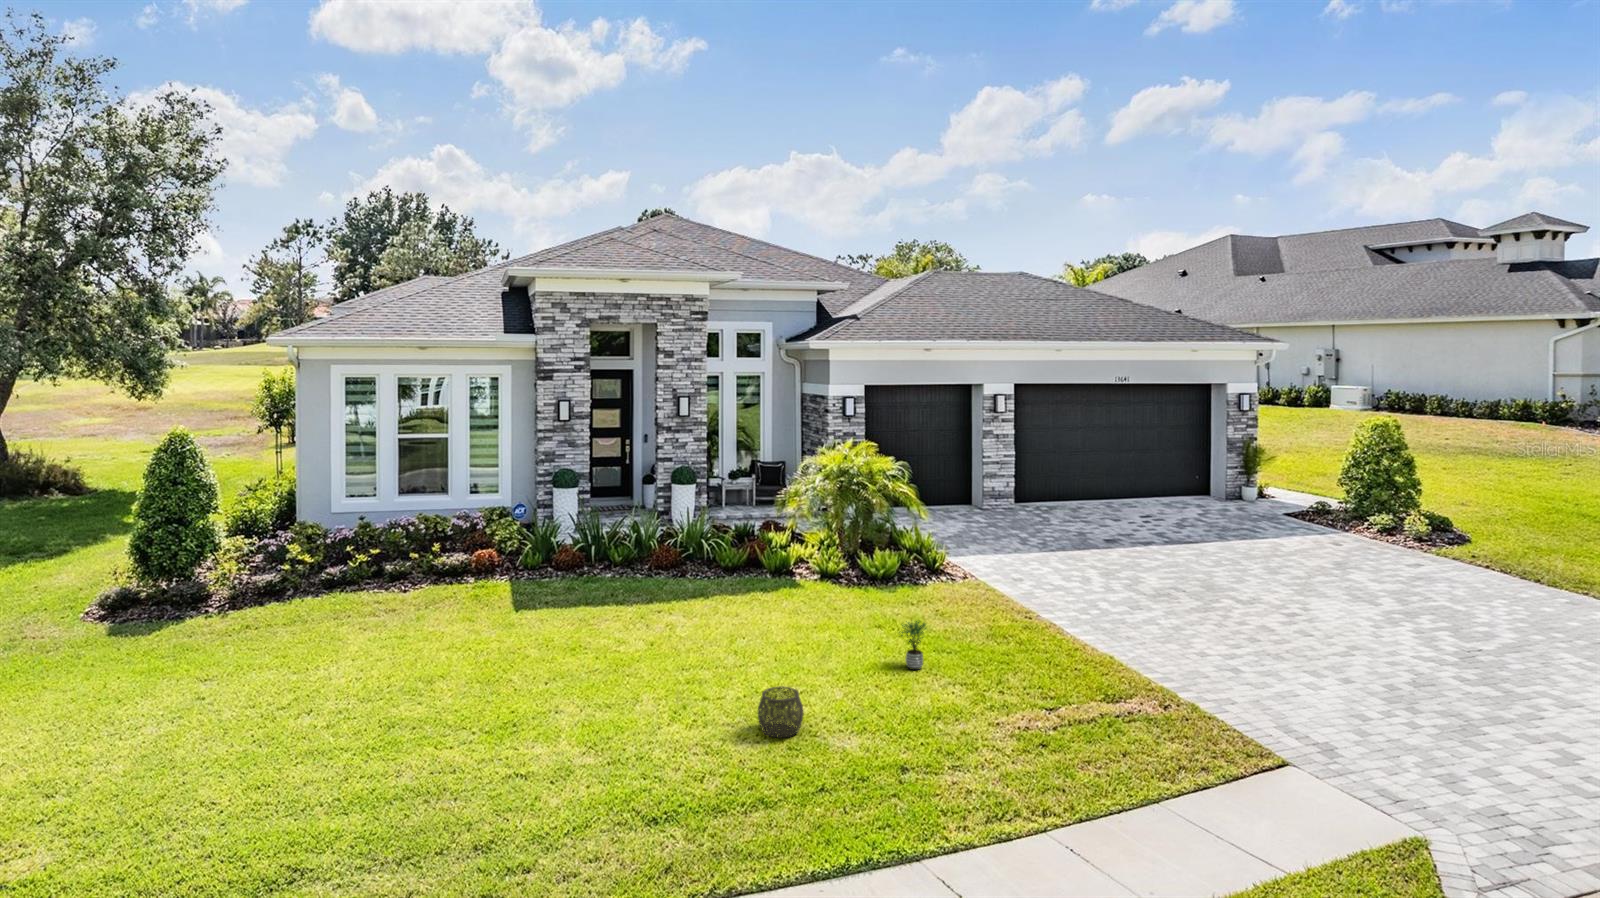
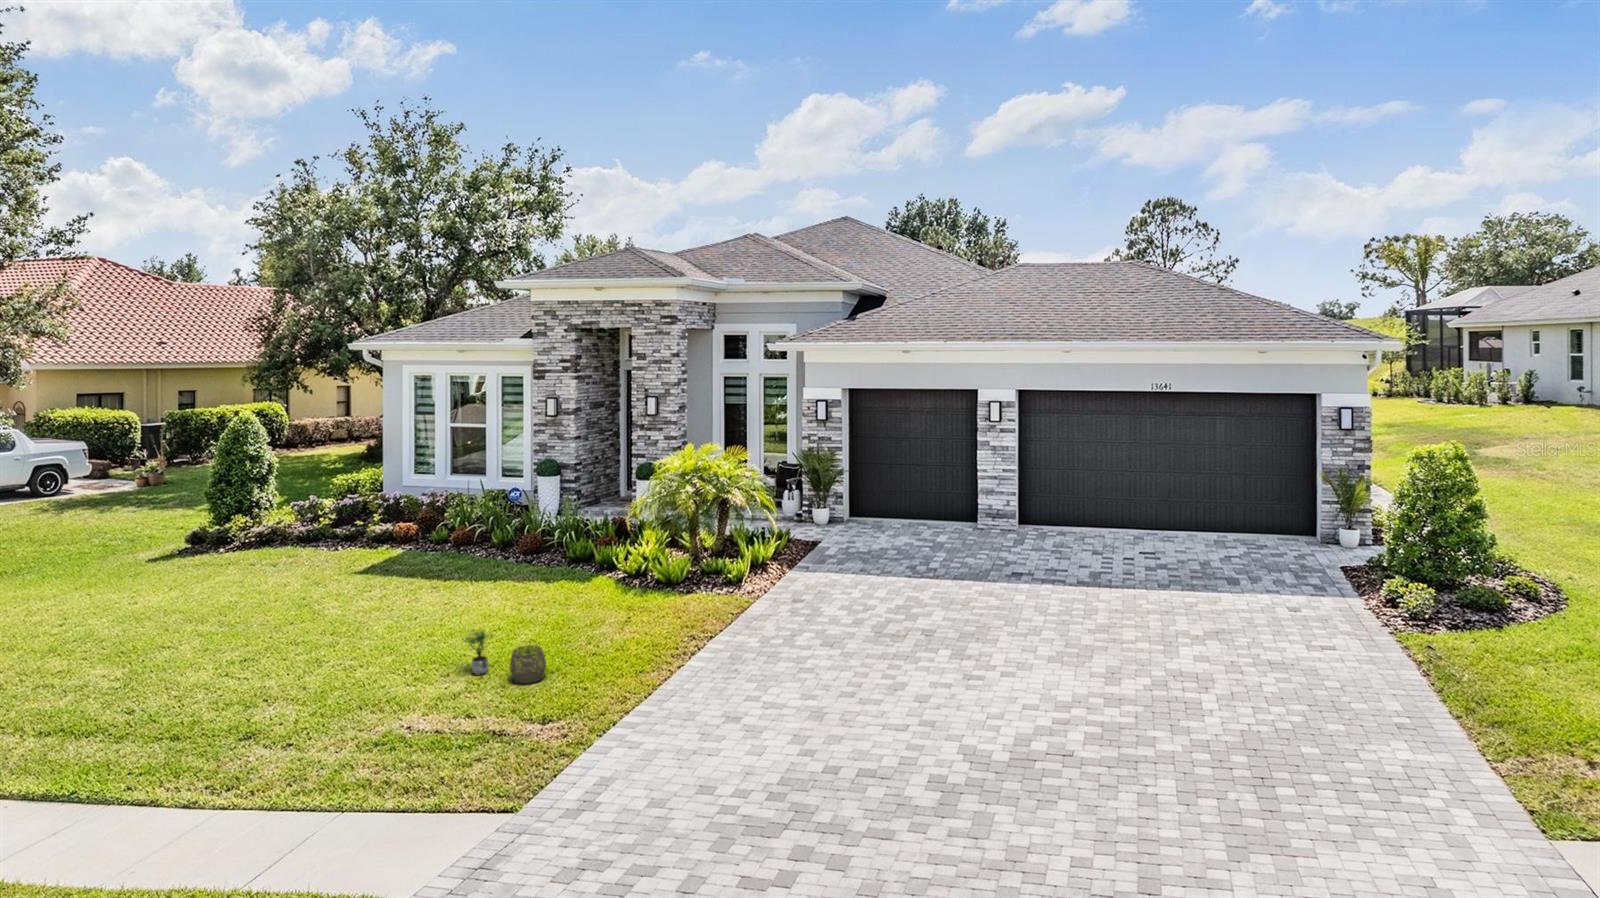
woven basket: present [758,687,803,738] -> present [510,645,546,684]

